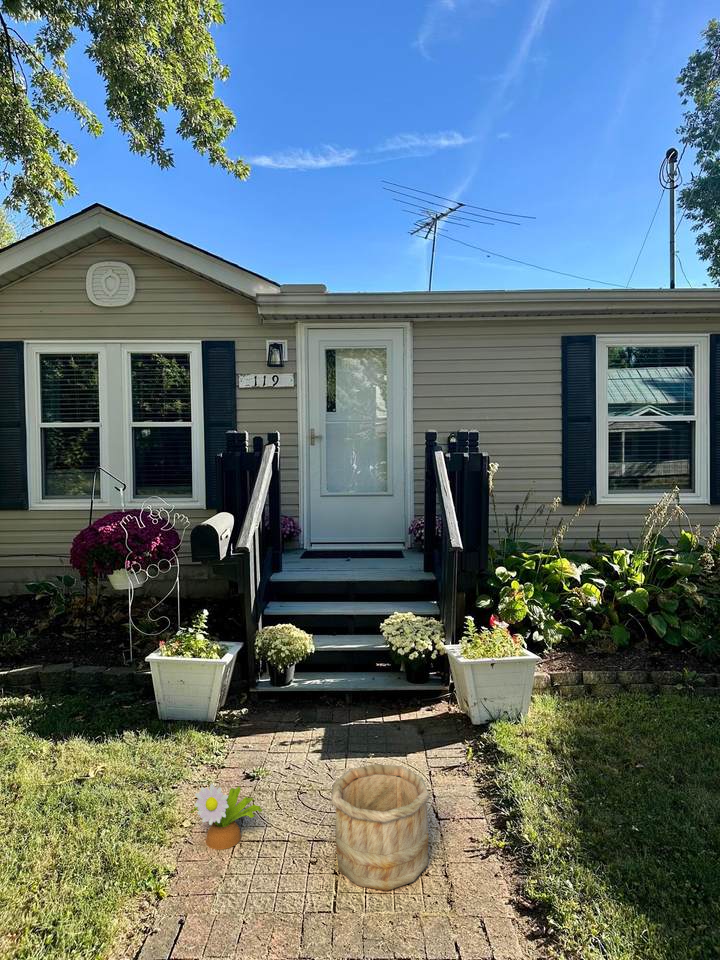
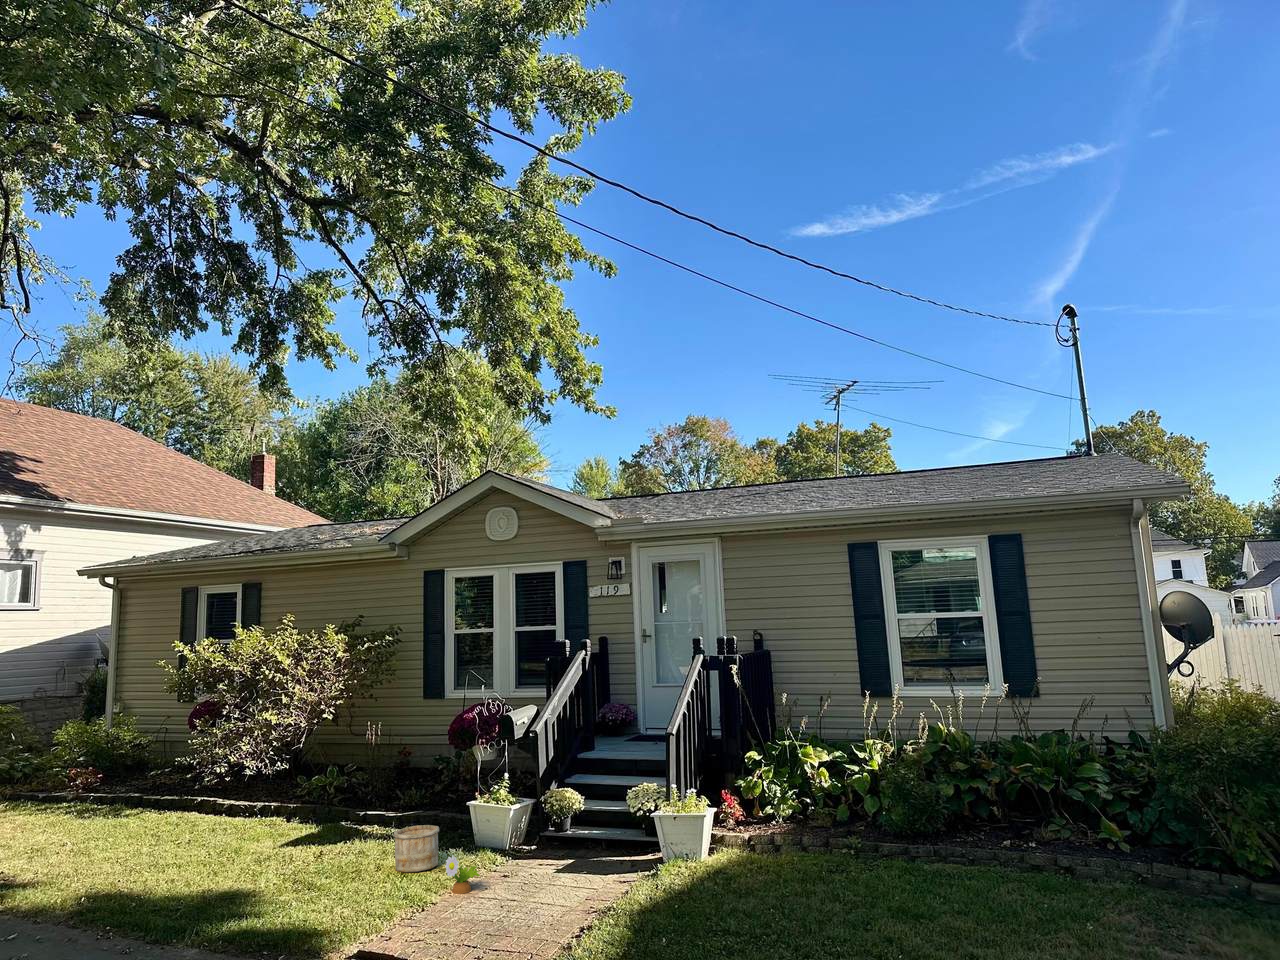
wooden bucket: present [332,764,430,891] -> present [394,825,439,872]

